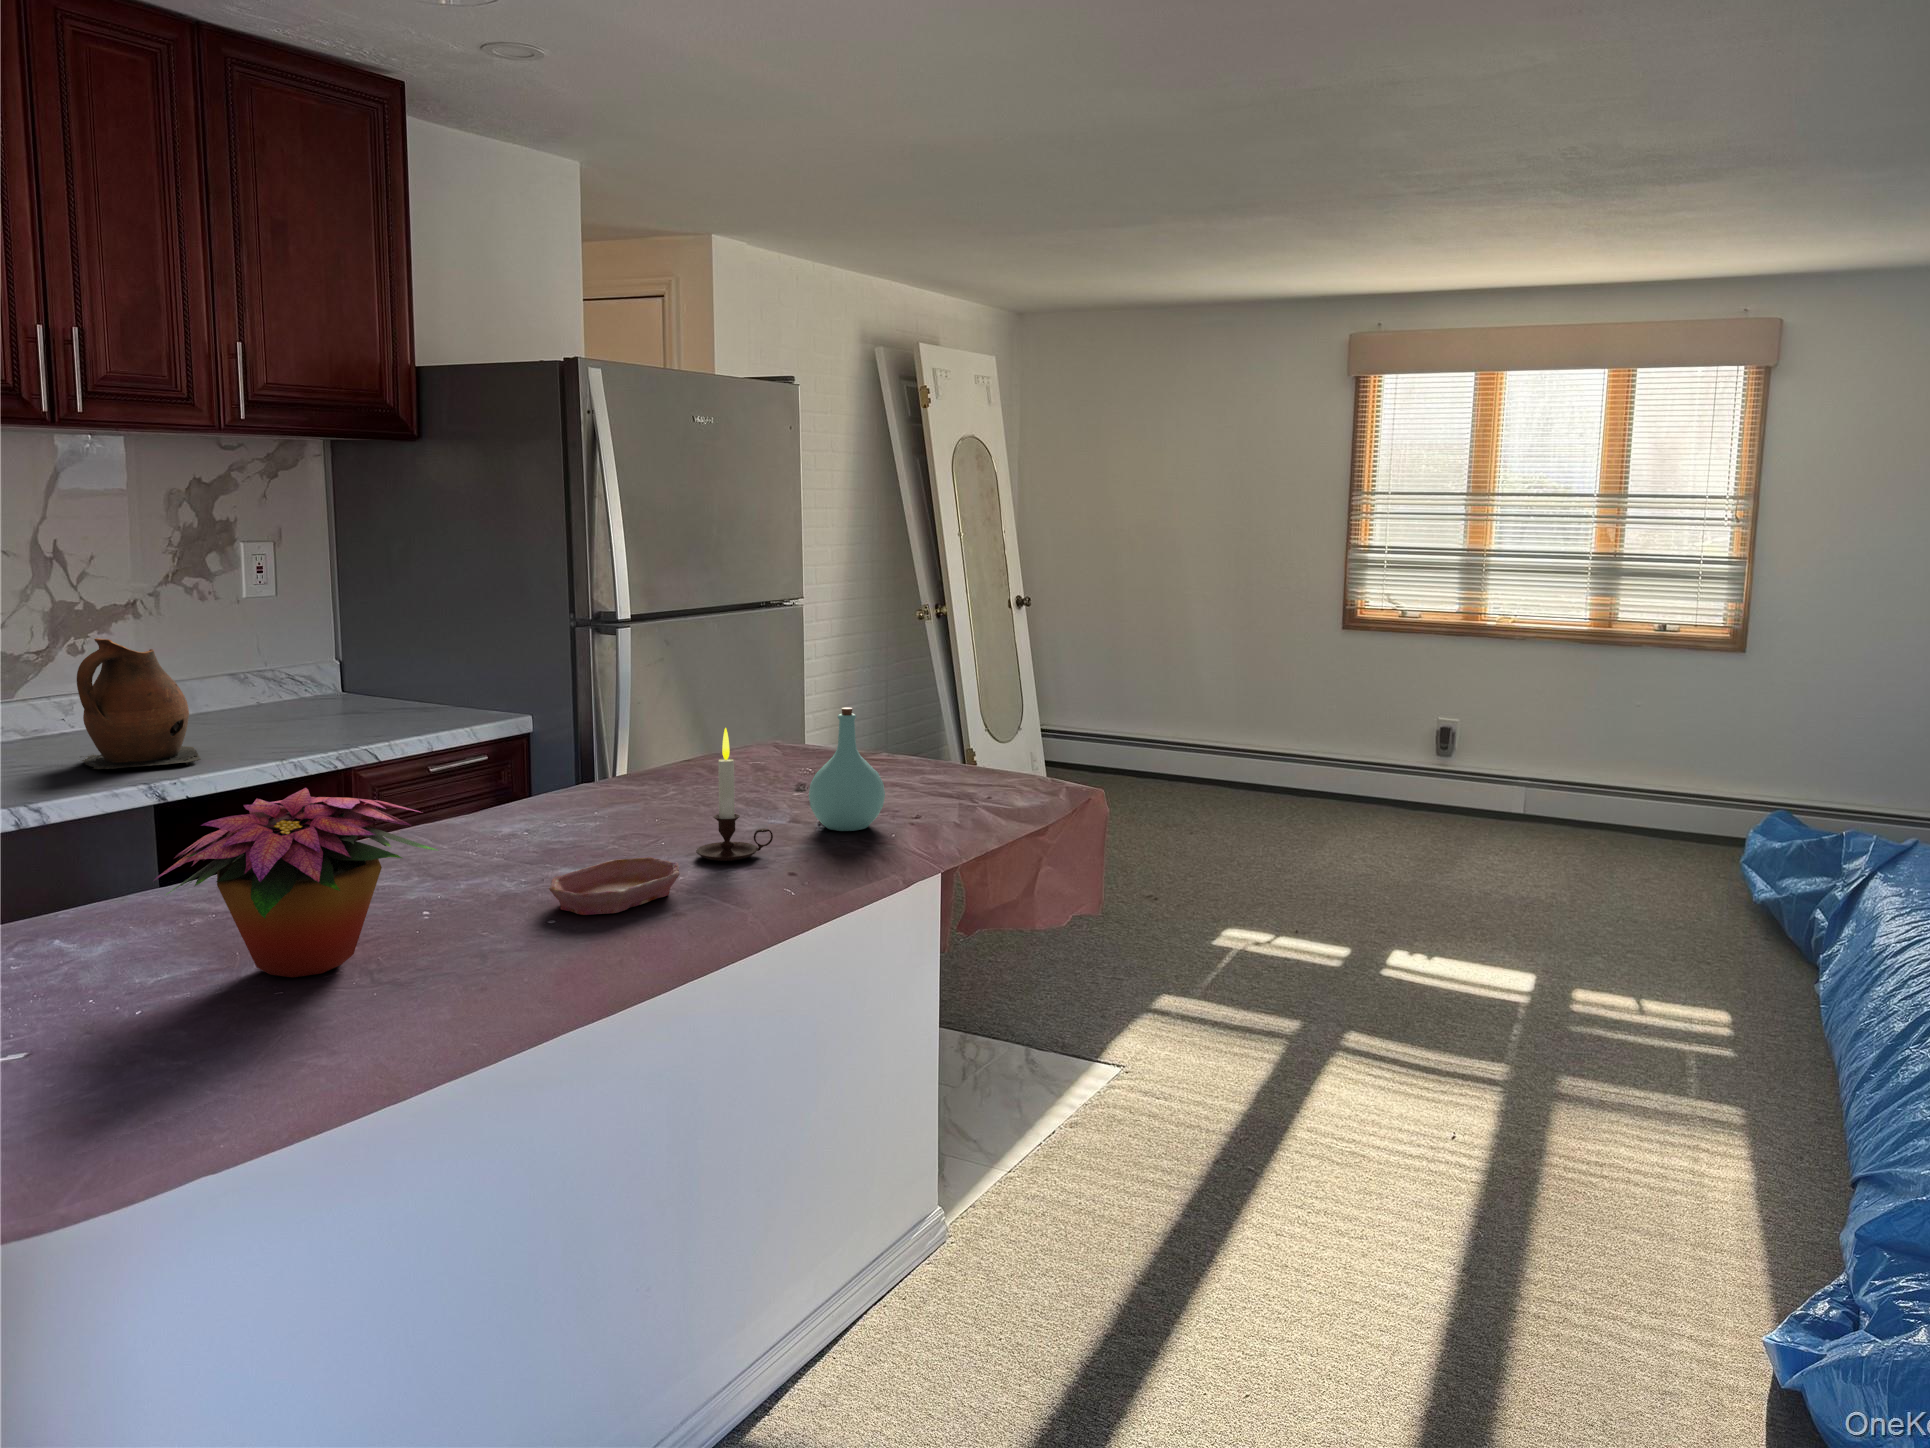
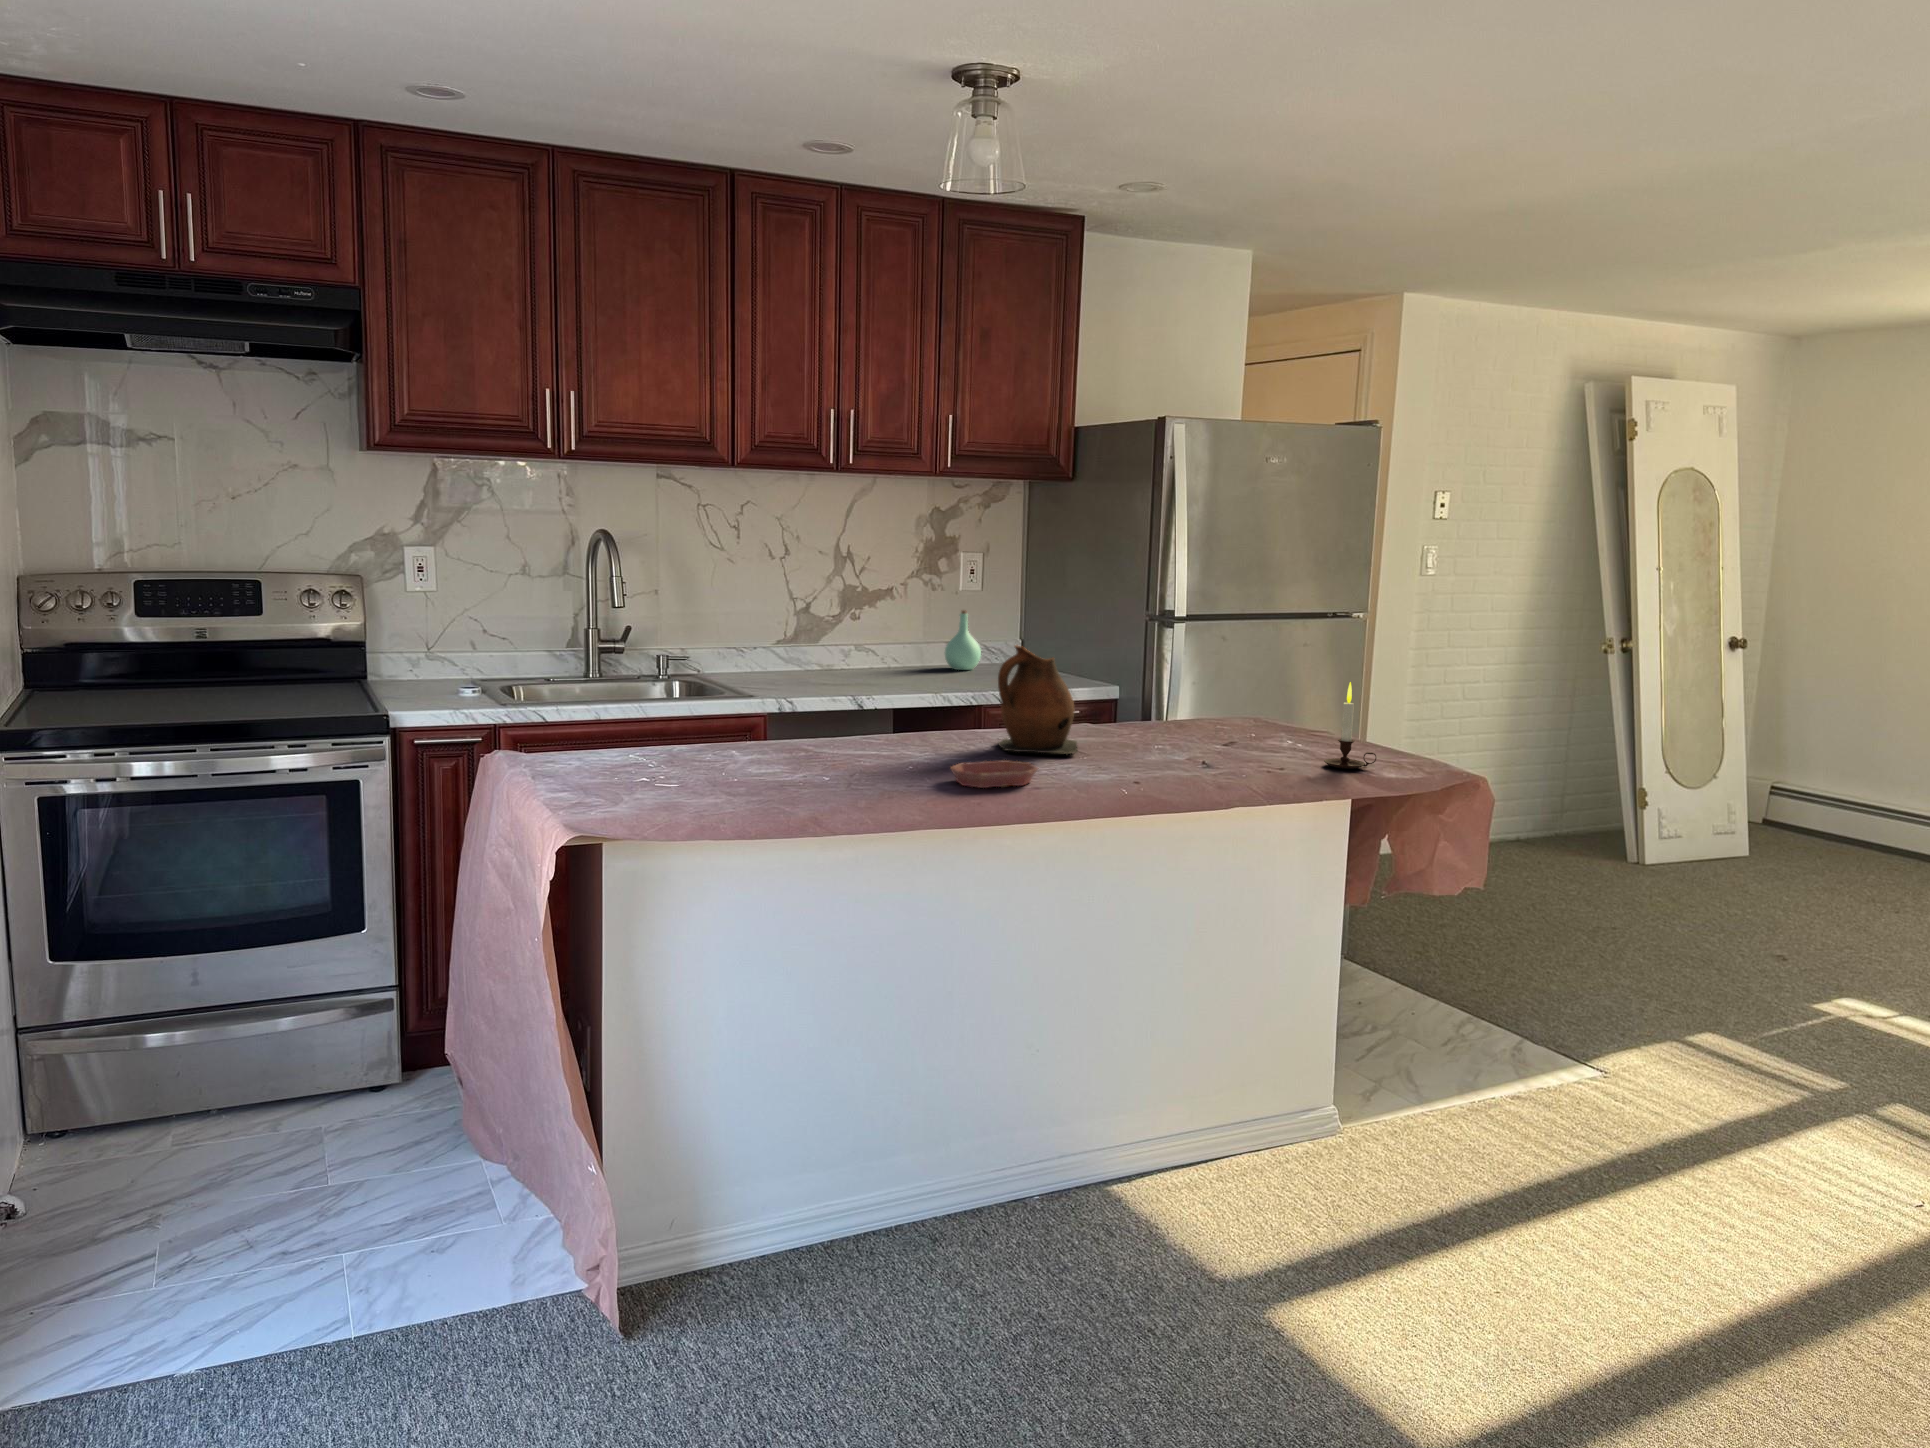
ceramic pitcher: present [77,638,201,769] -> present [998,645,1077,755]
bottle: present [809,707,885,831] -> present [945,610,981,670]
candle: present [696,728,773,861] -> present [1324,682,1376,769]
flower arrangement: present [155,788,437,977] -> none [735,681,881,785]

